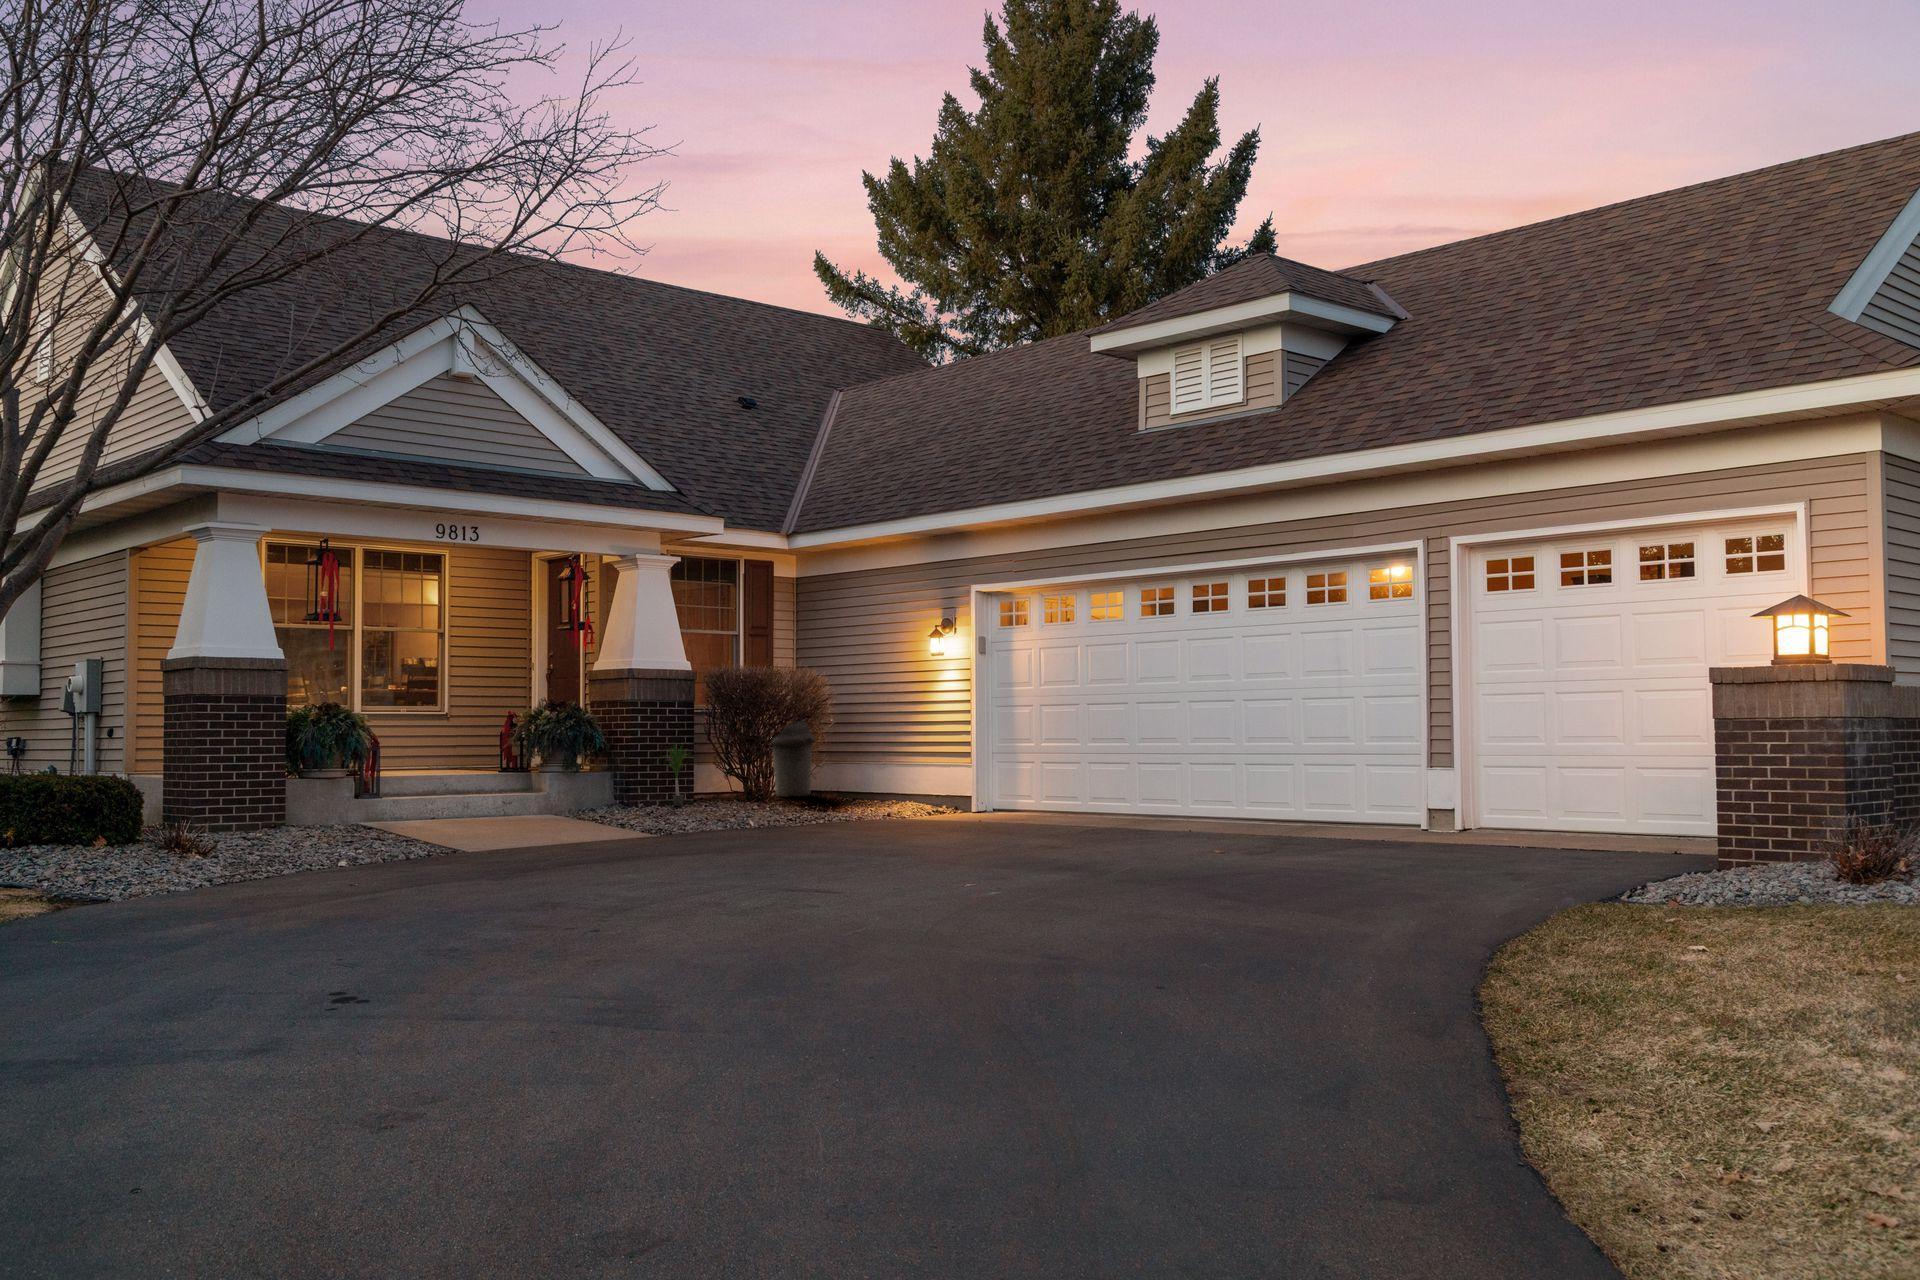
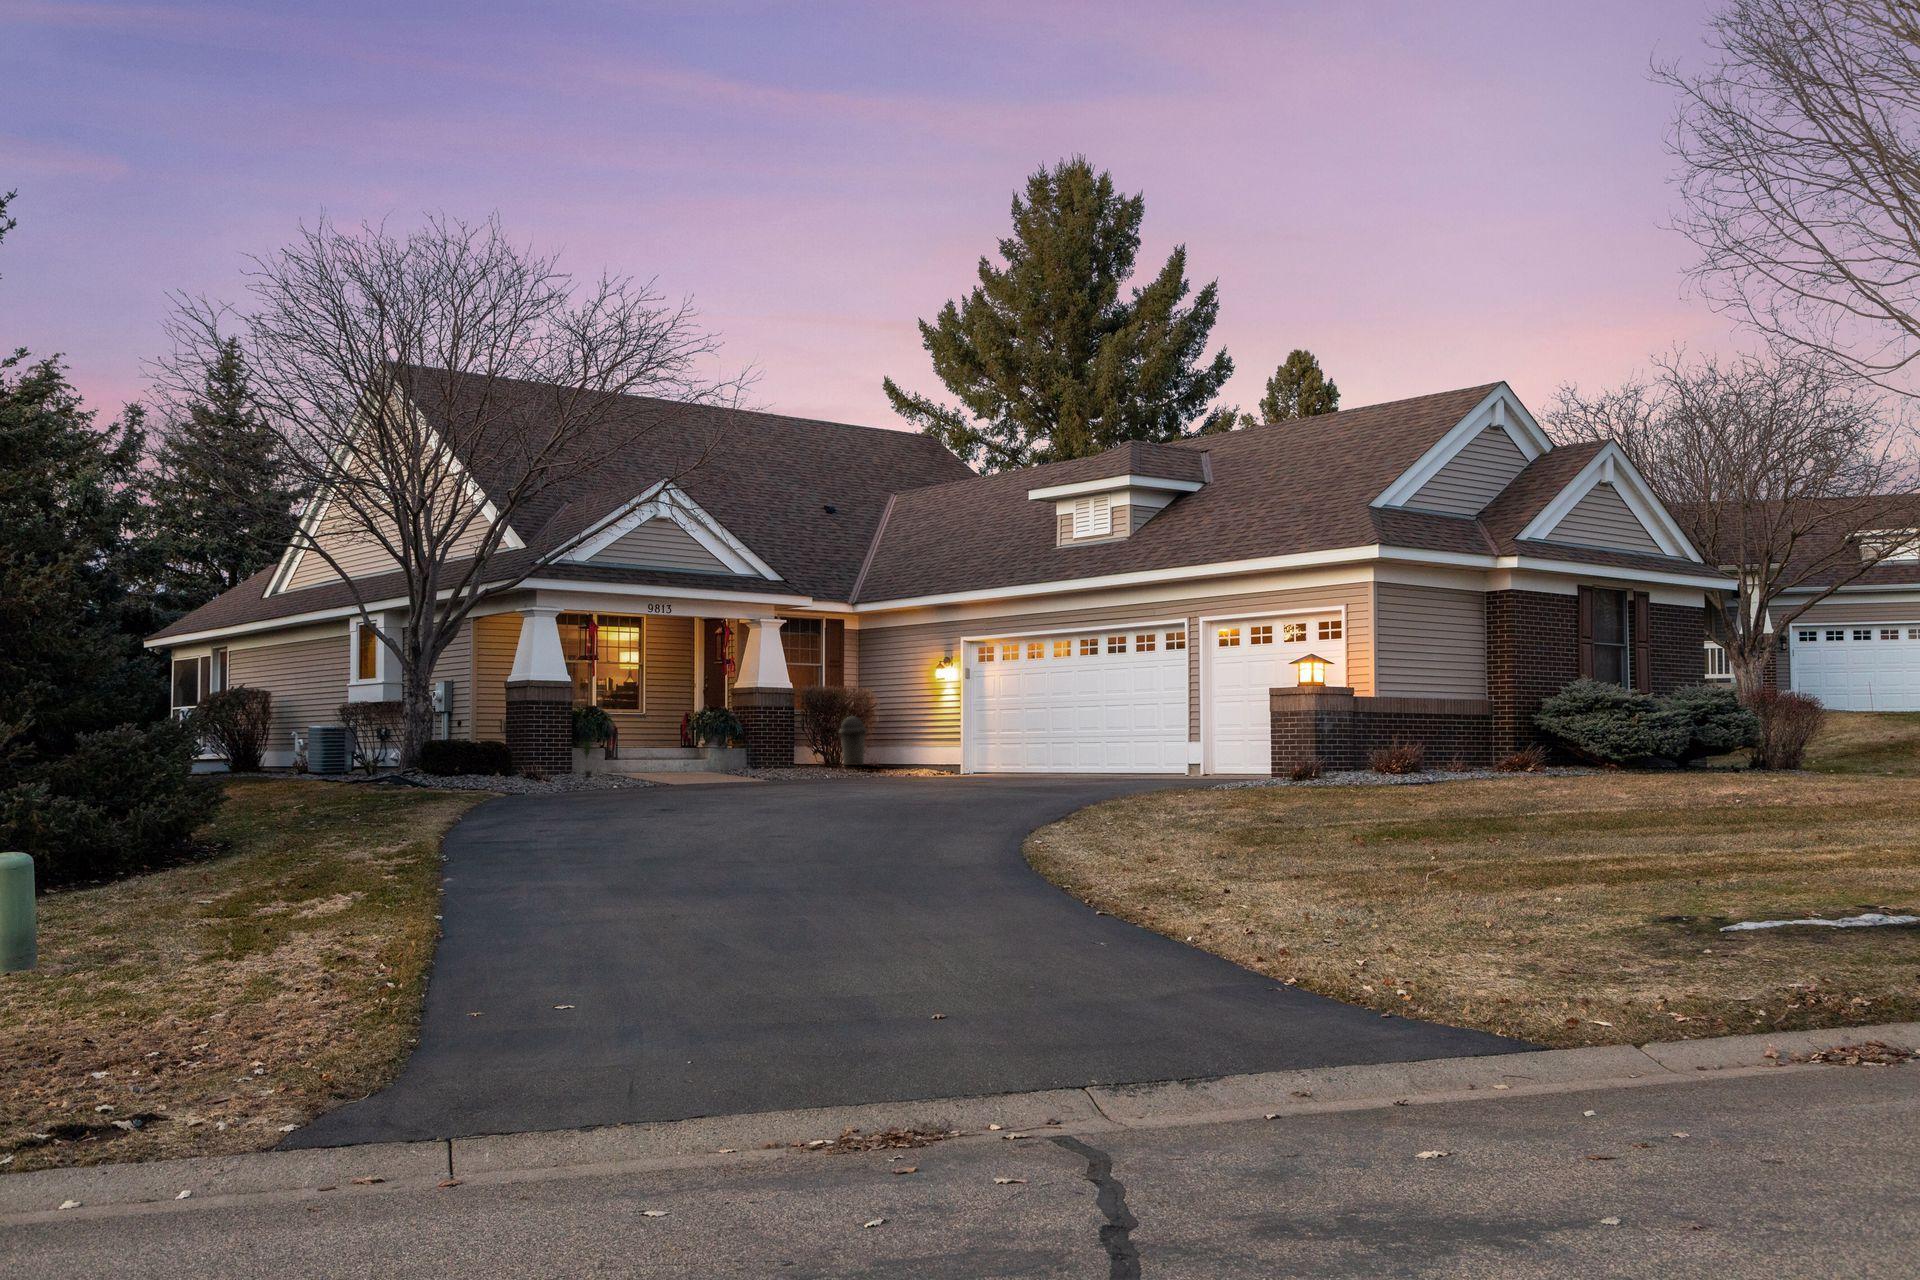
potted plant: present [667,745,687,806] -> present [583,742,592,777]

